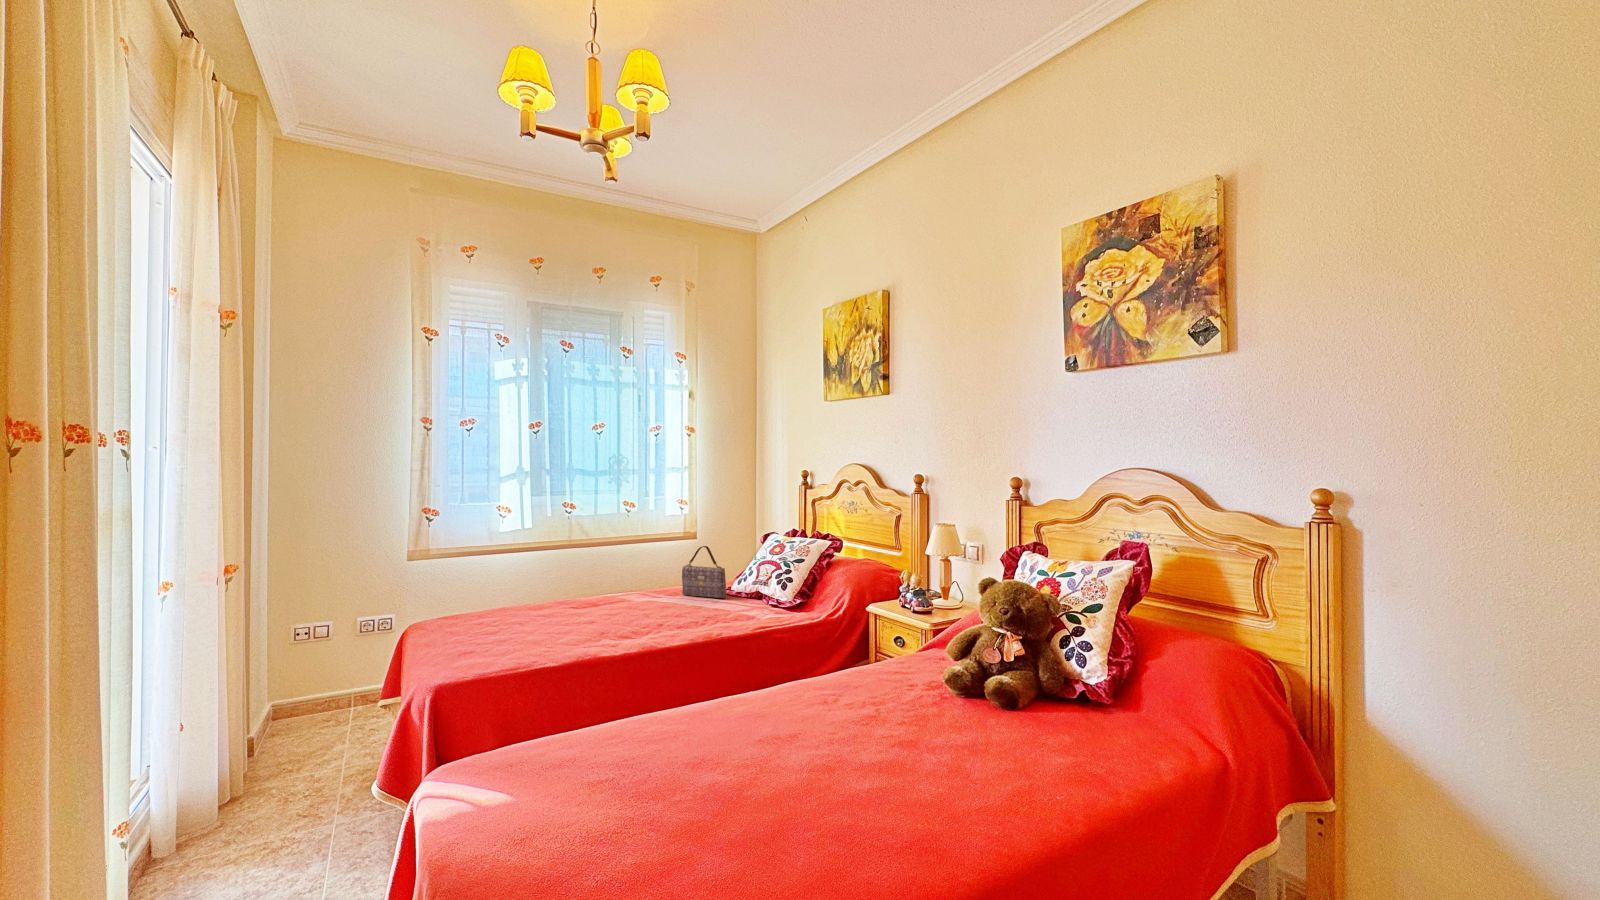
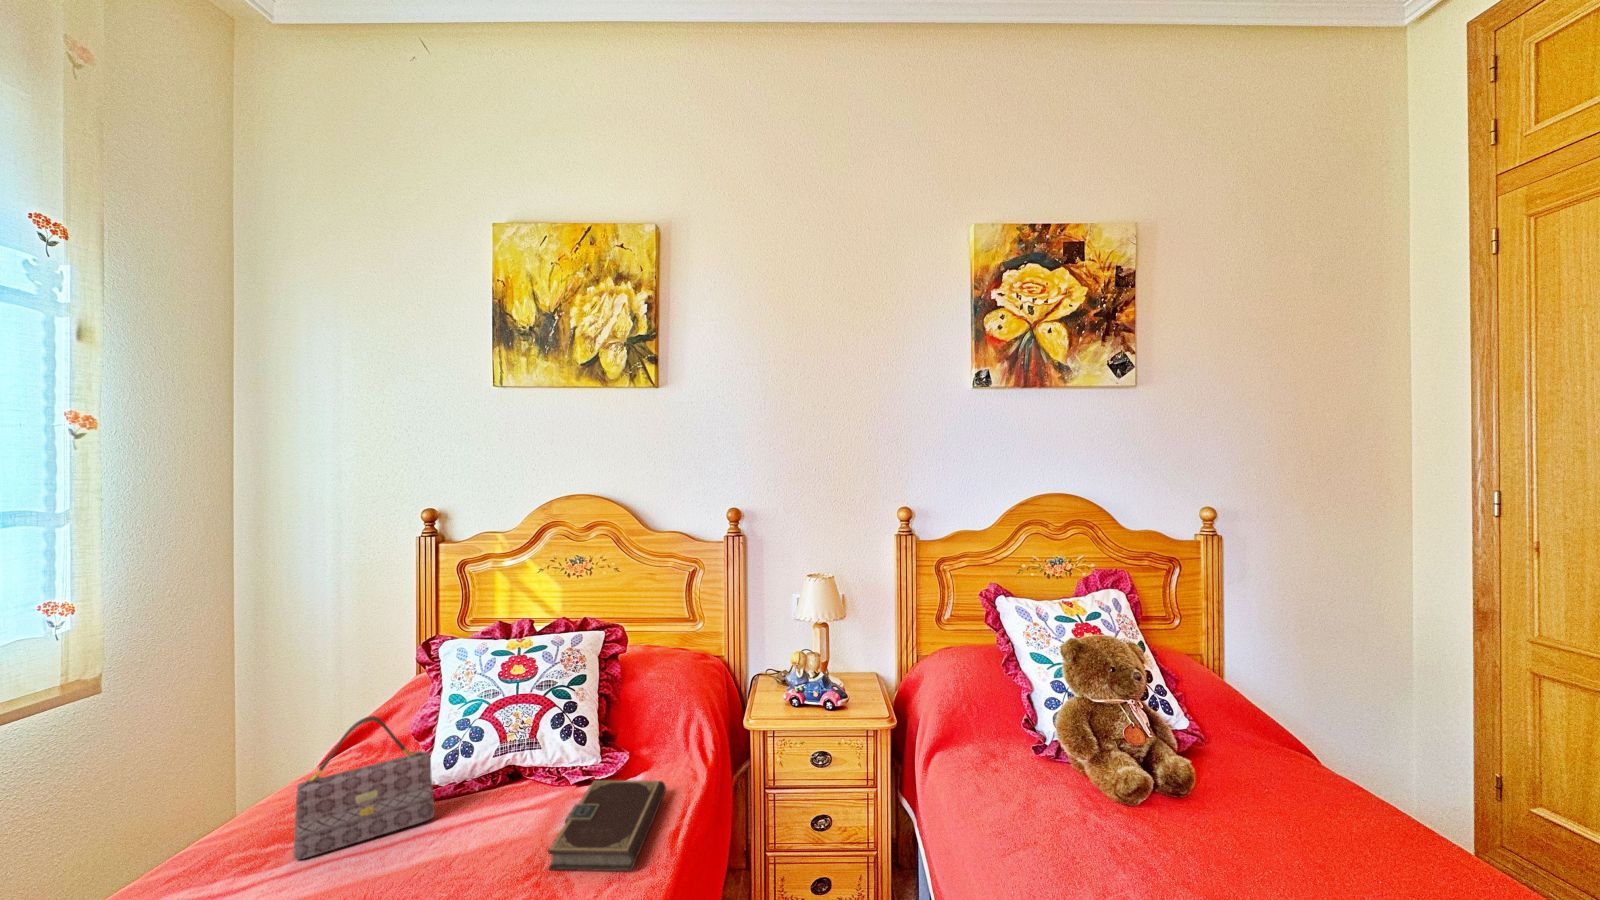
notebook: none [723,602,792,625] -> present [548,780,666,871]

